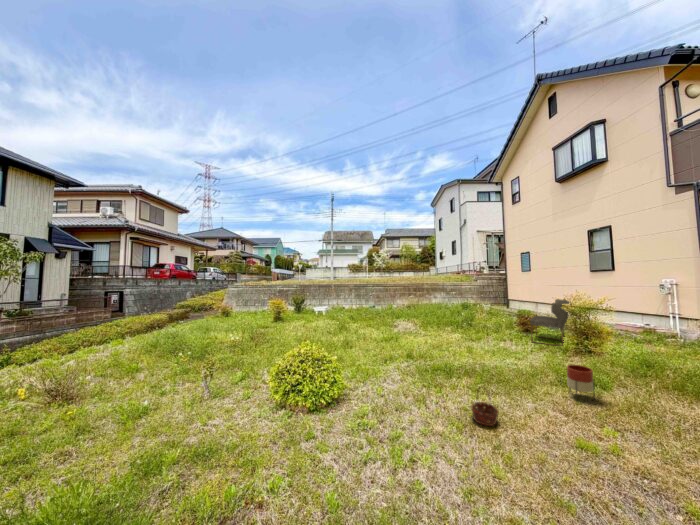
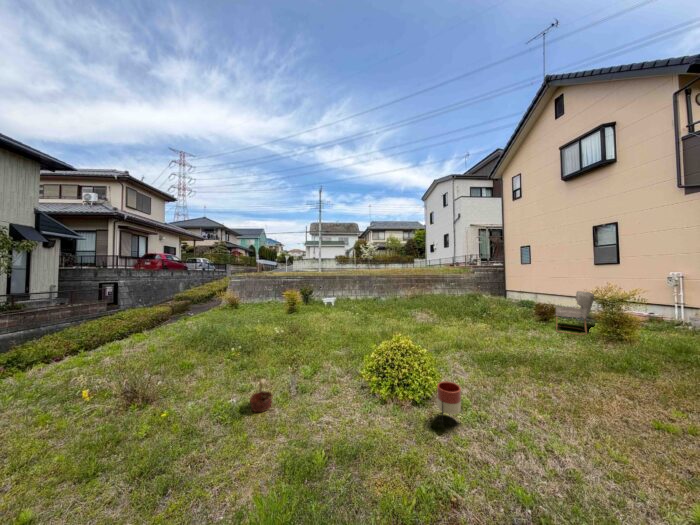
planter: present [567,365,595,399] -> present [437,382,463,424]
basket: present [471,402,498,426] -> present [250,381,272,412]

